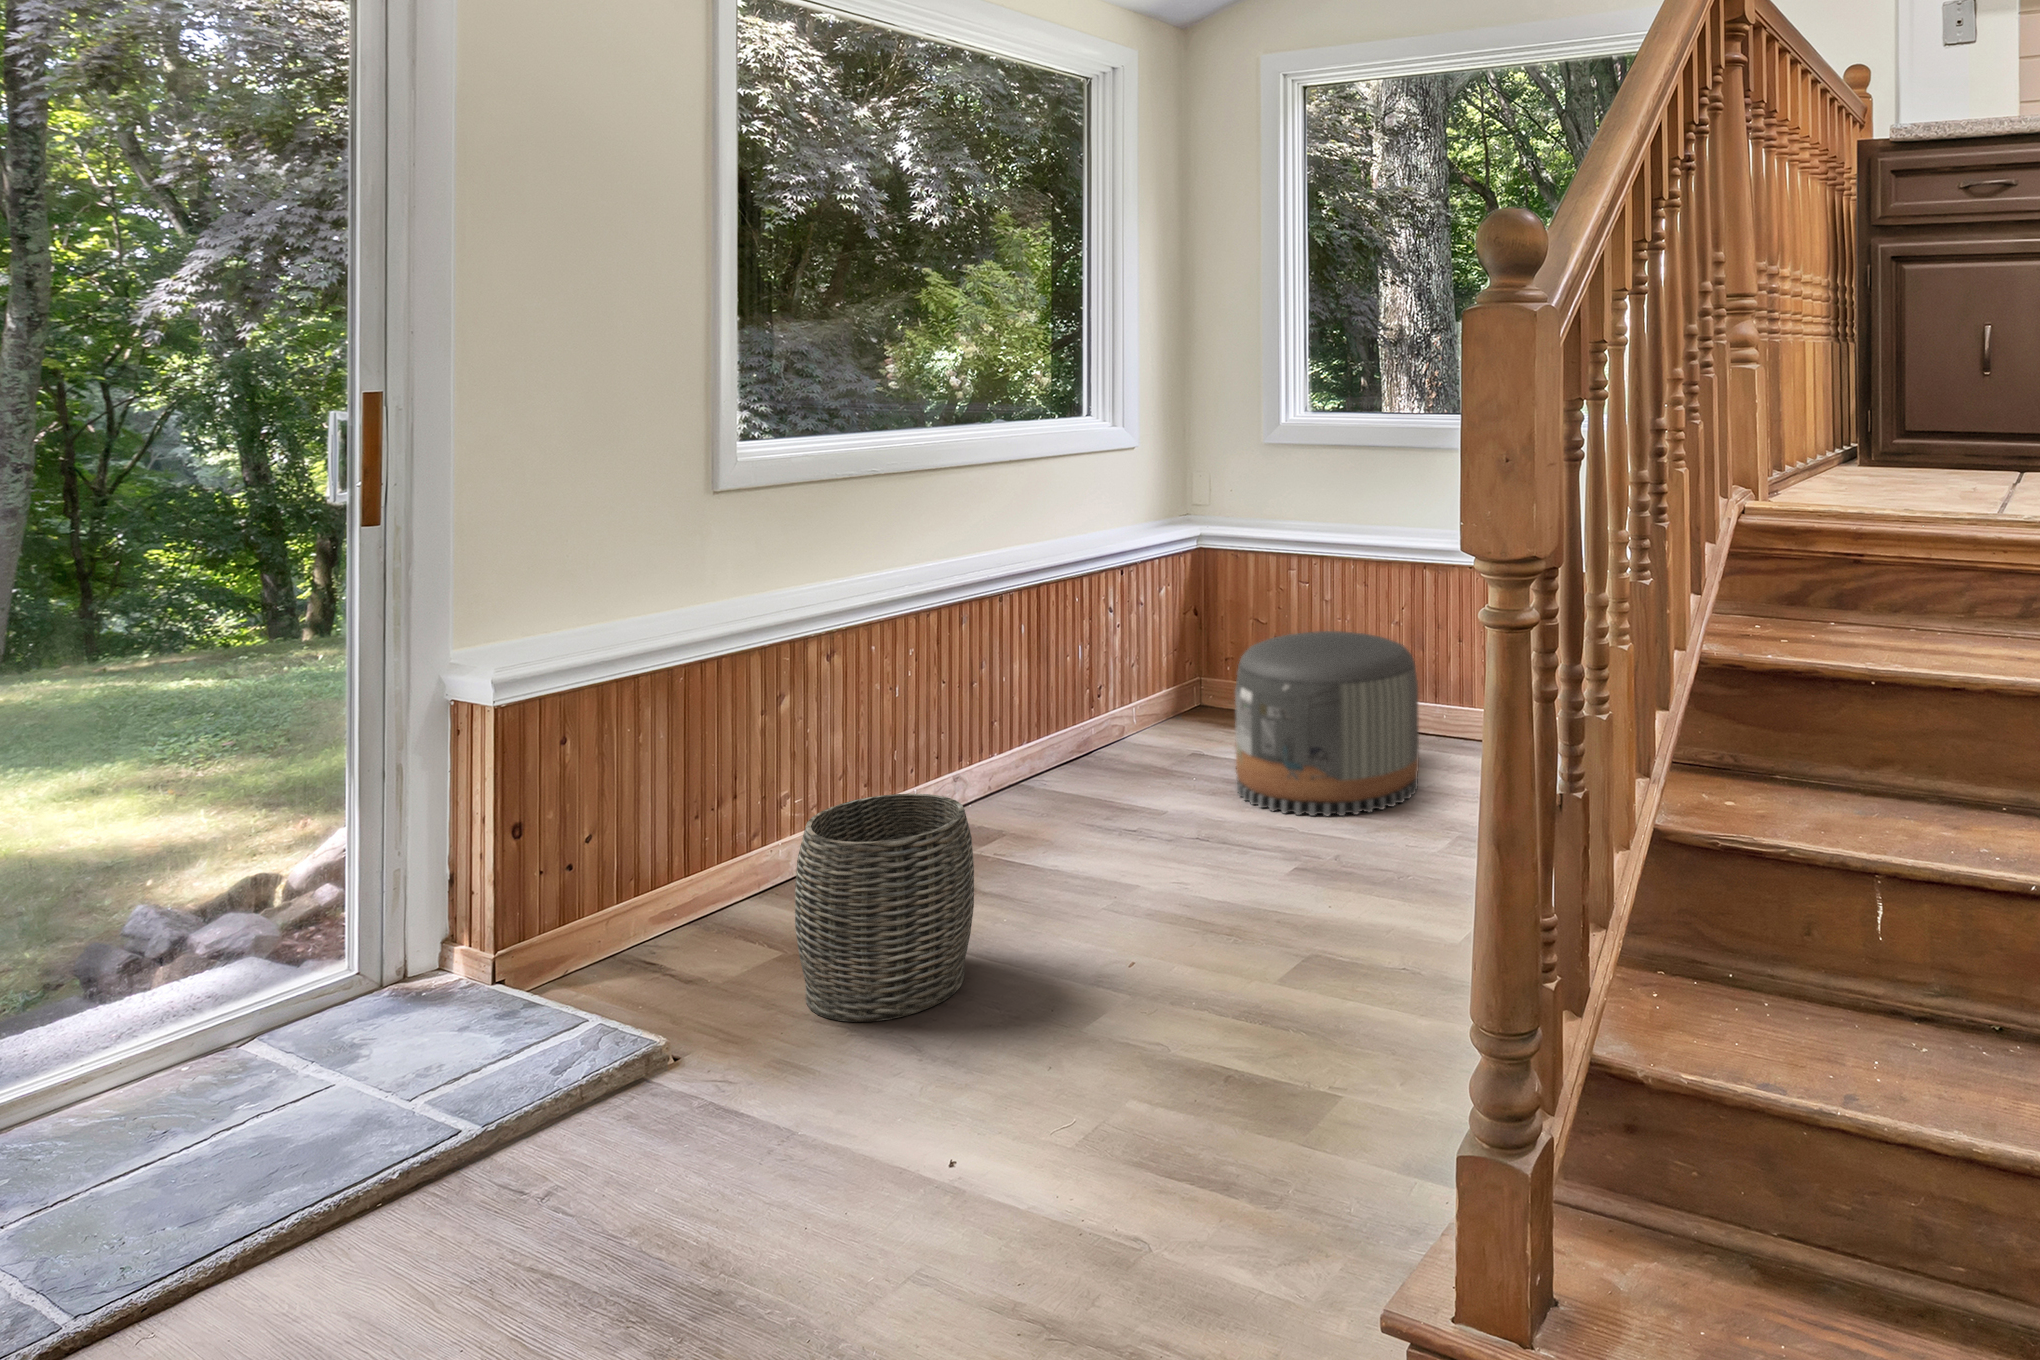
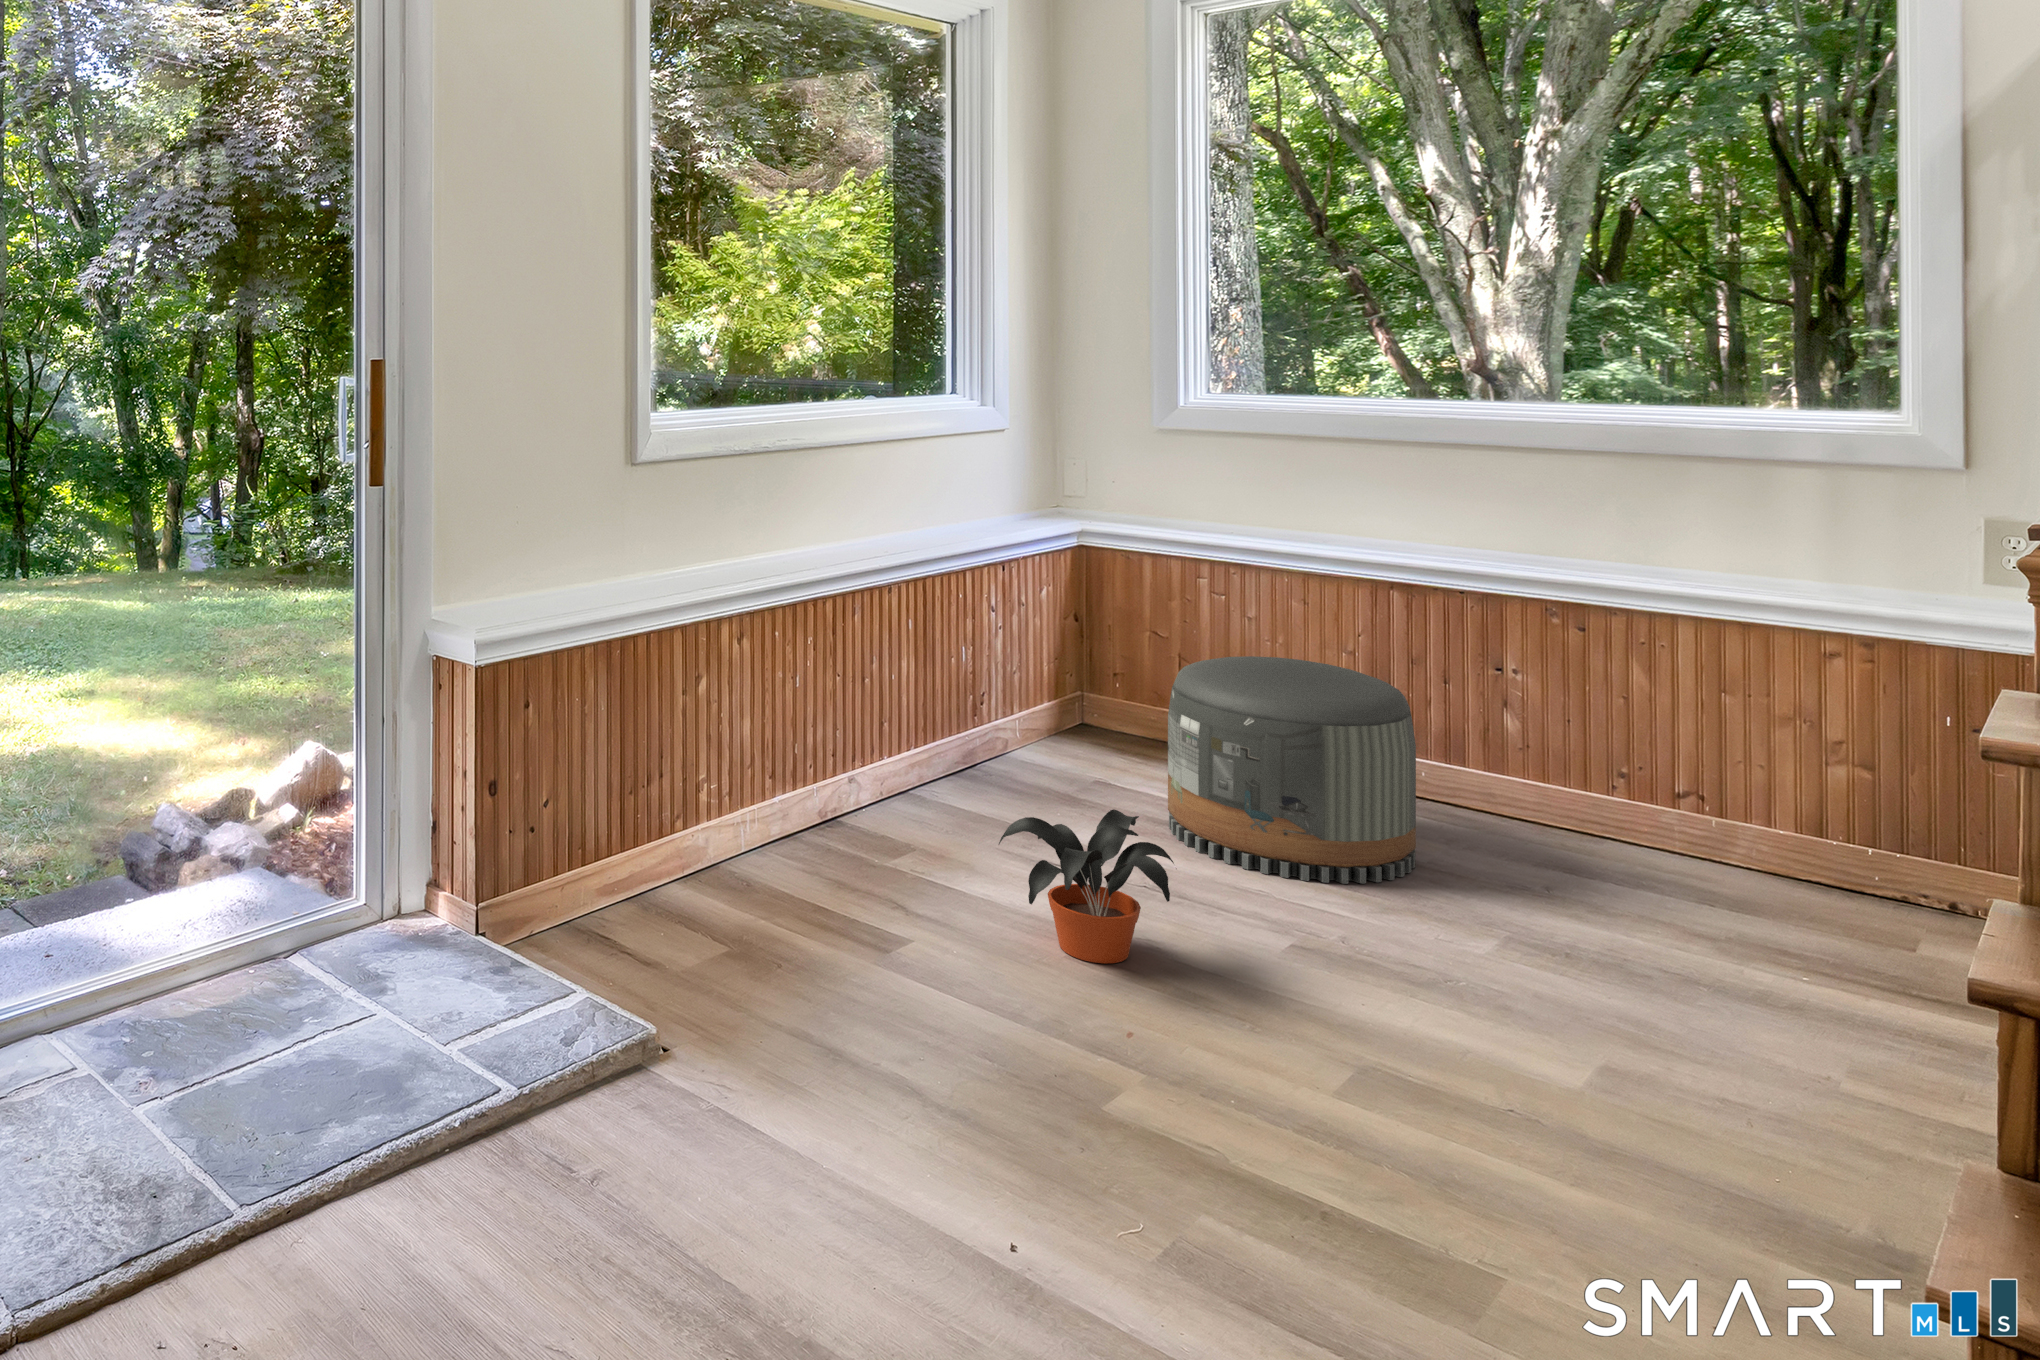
potted plant: none [1048,775,1196,911] -> present [999,809,1174,963]
woven basket: present [795,794,974,1022] -> none [765,799,953,1047]

